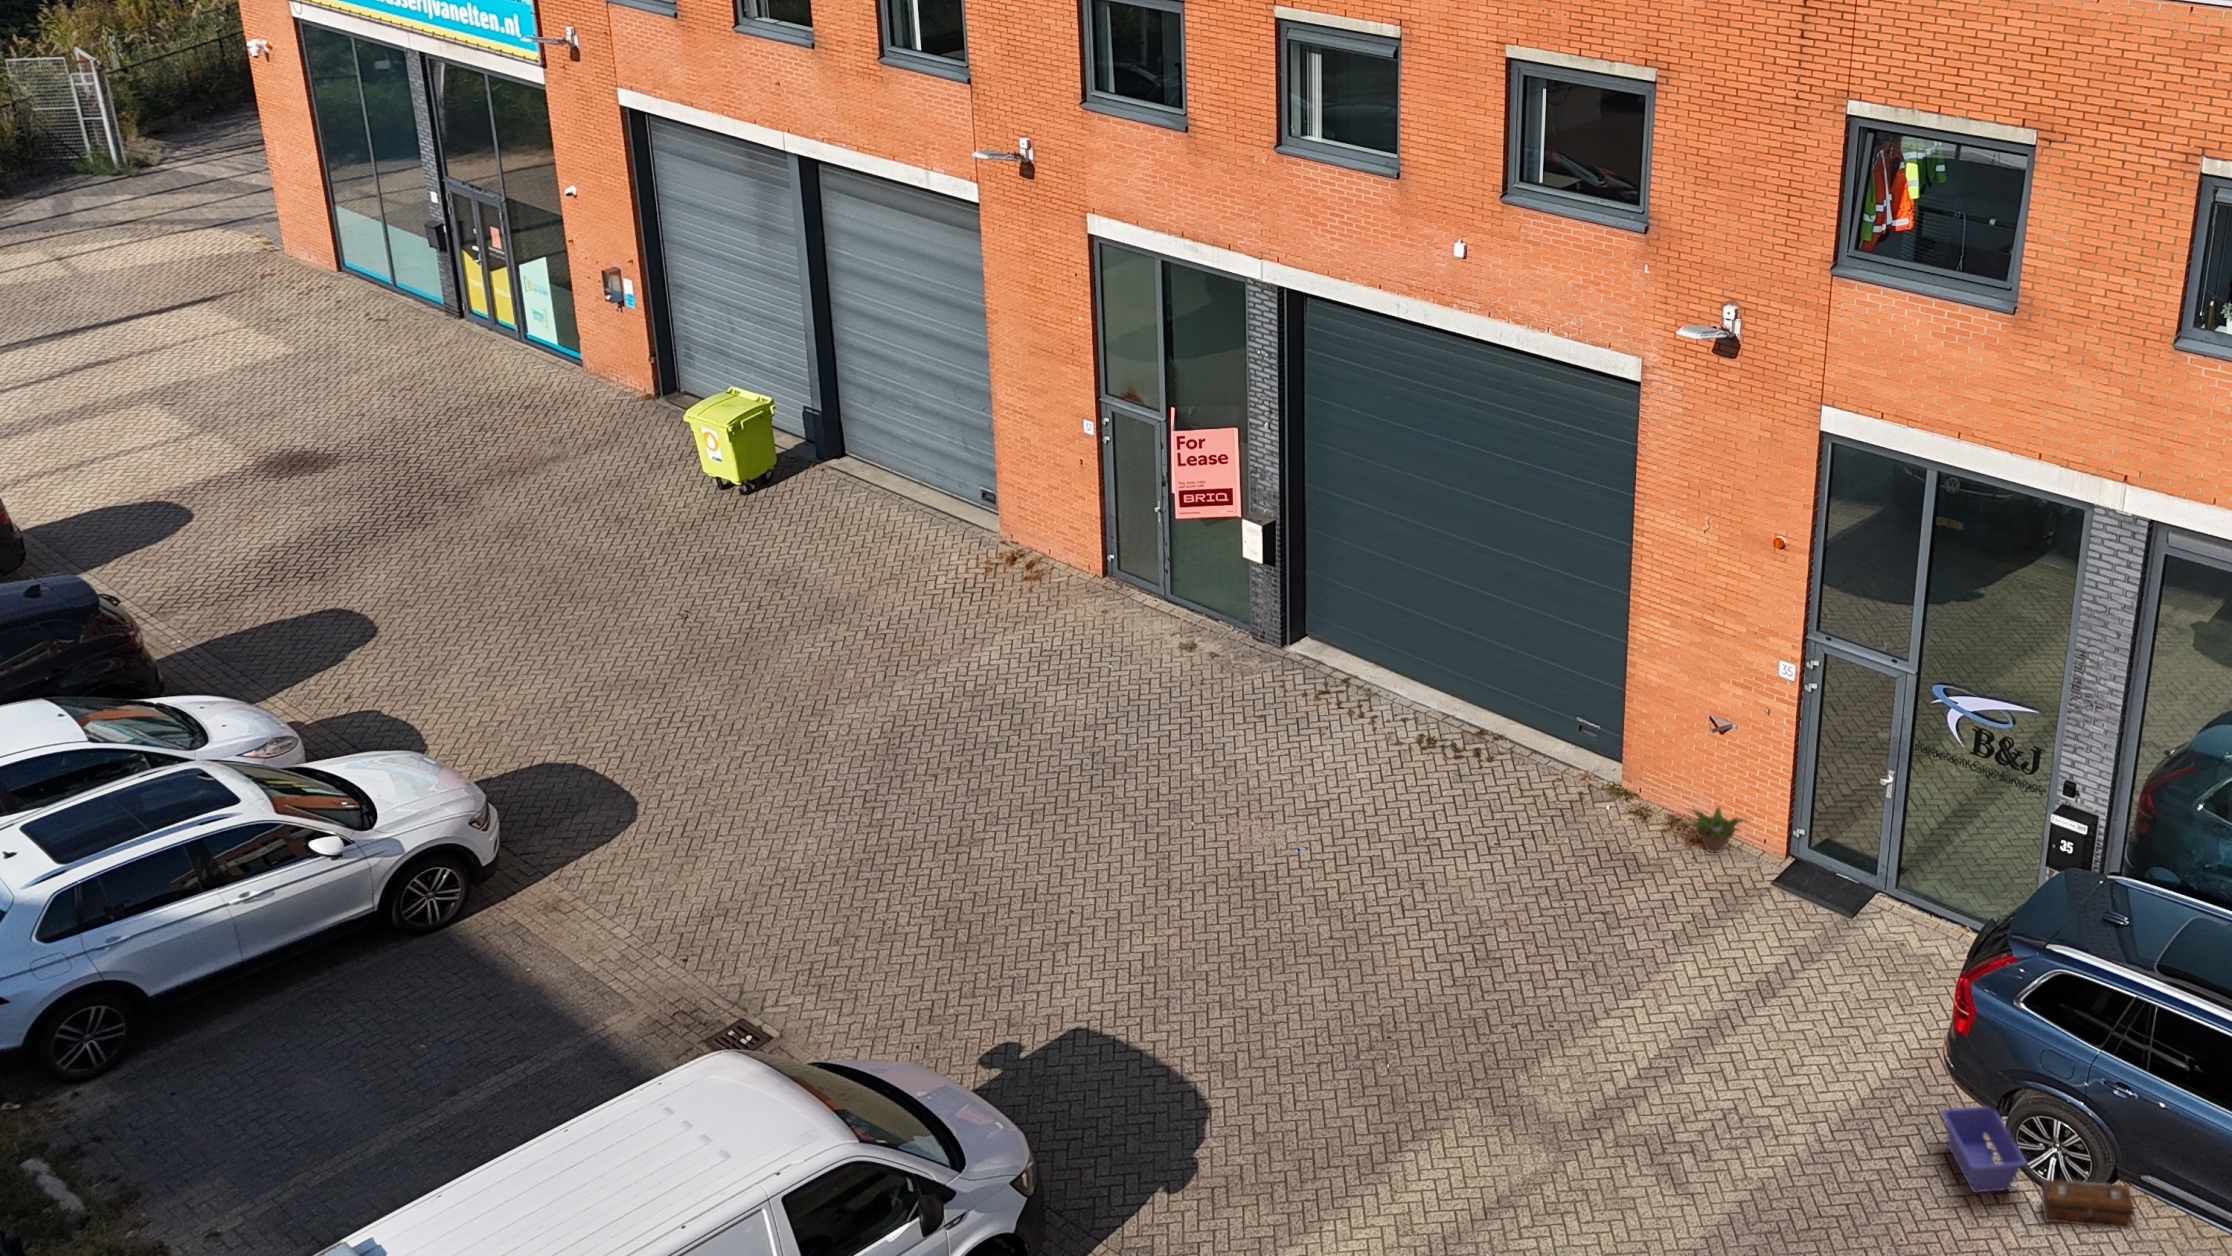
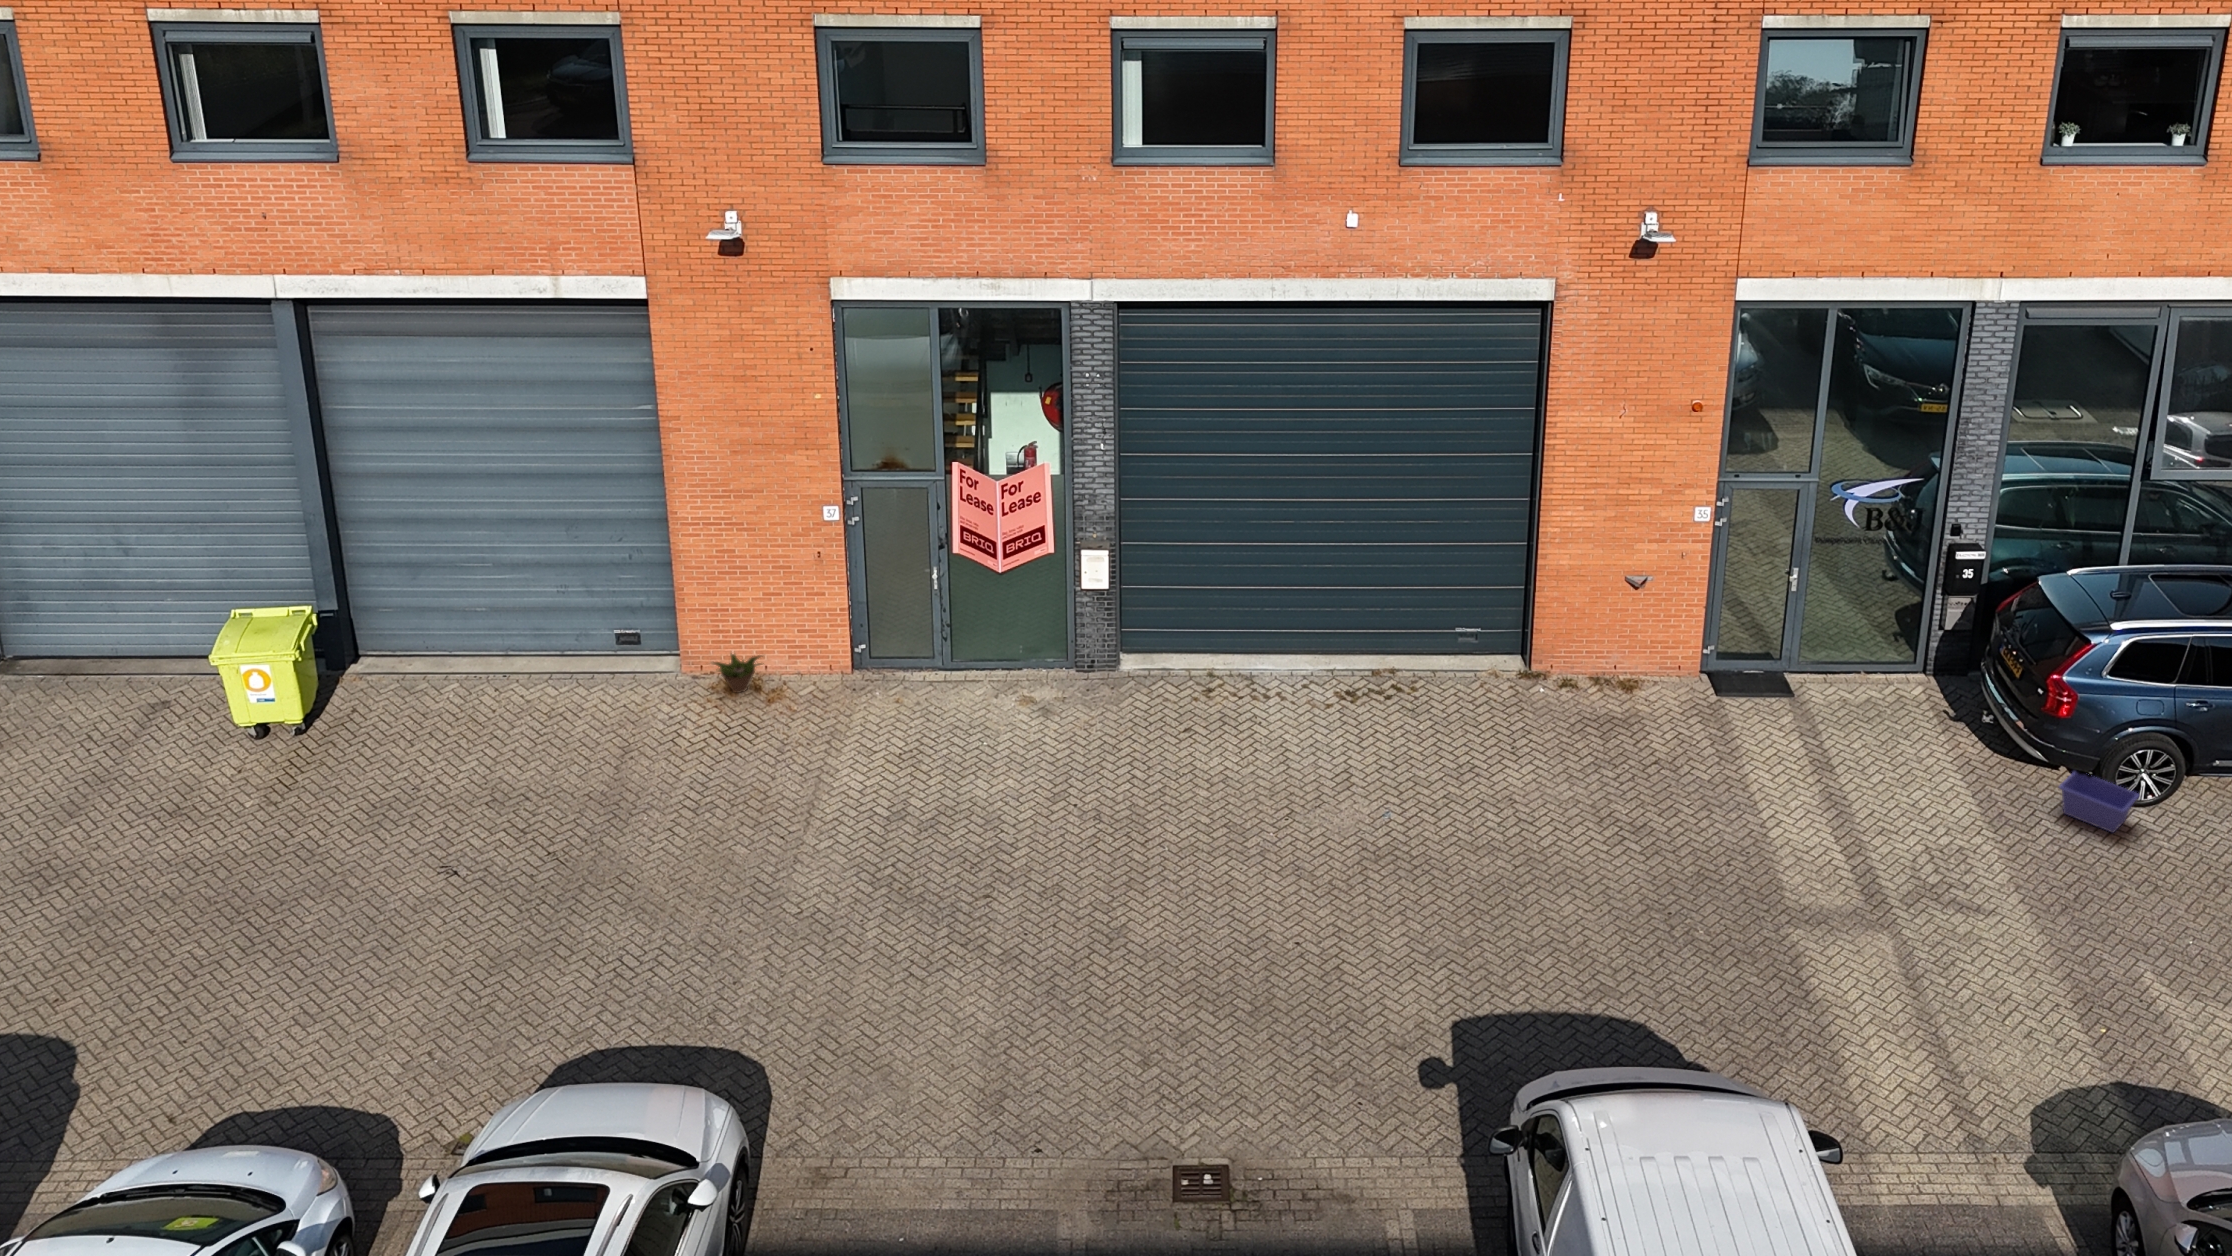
decorative plant: present [1690,807,1746,853] -> present [713,654,761,693]
toolbox: present [2041,1179,2135,1229] -> none [2147,783,2207,829]

